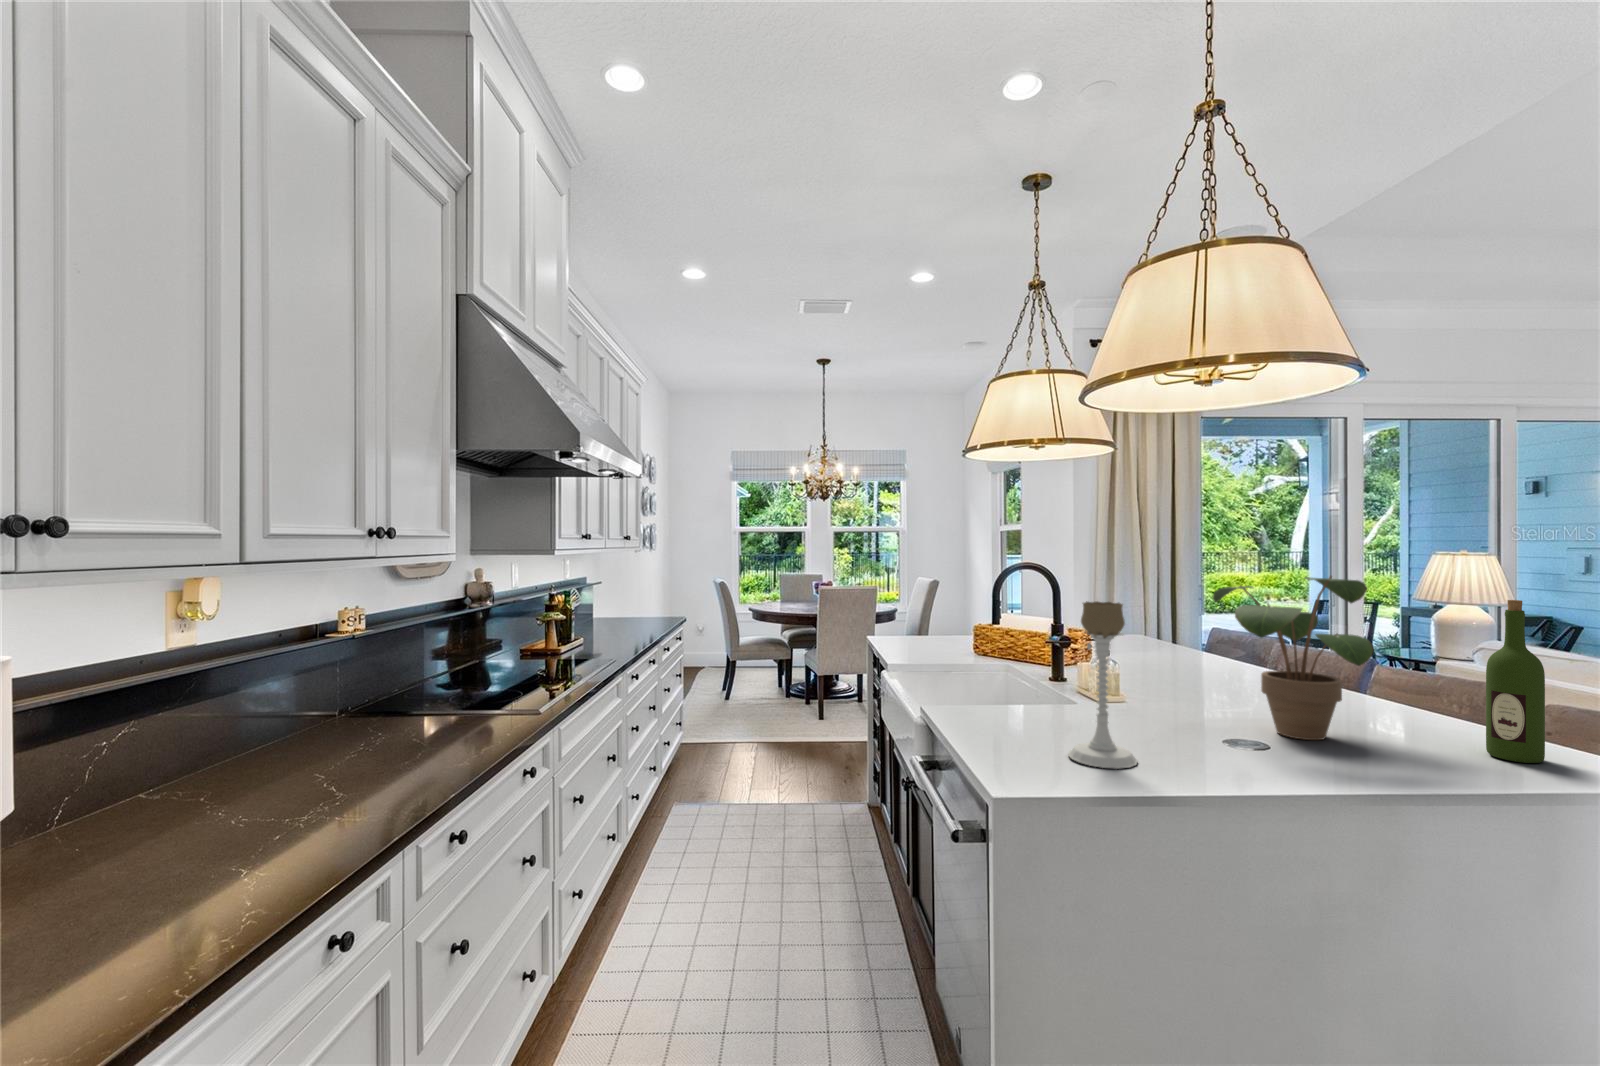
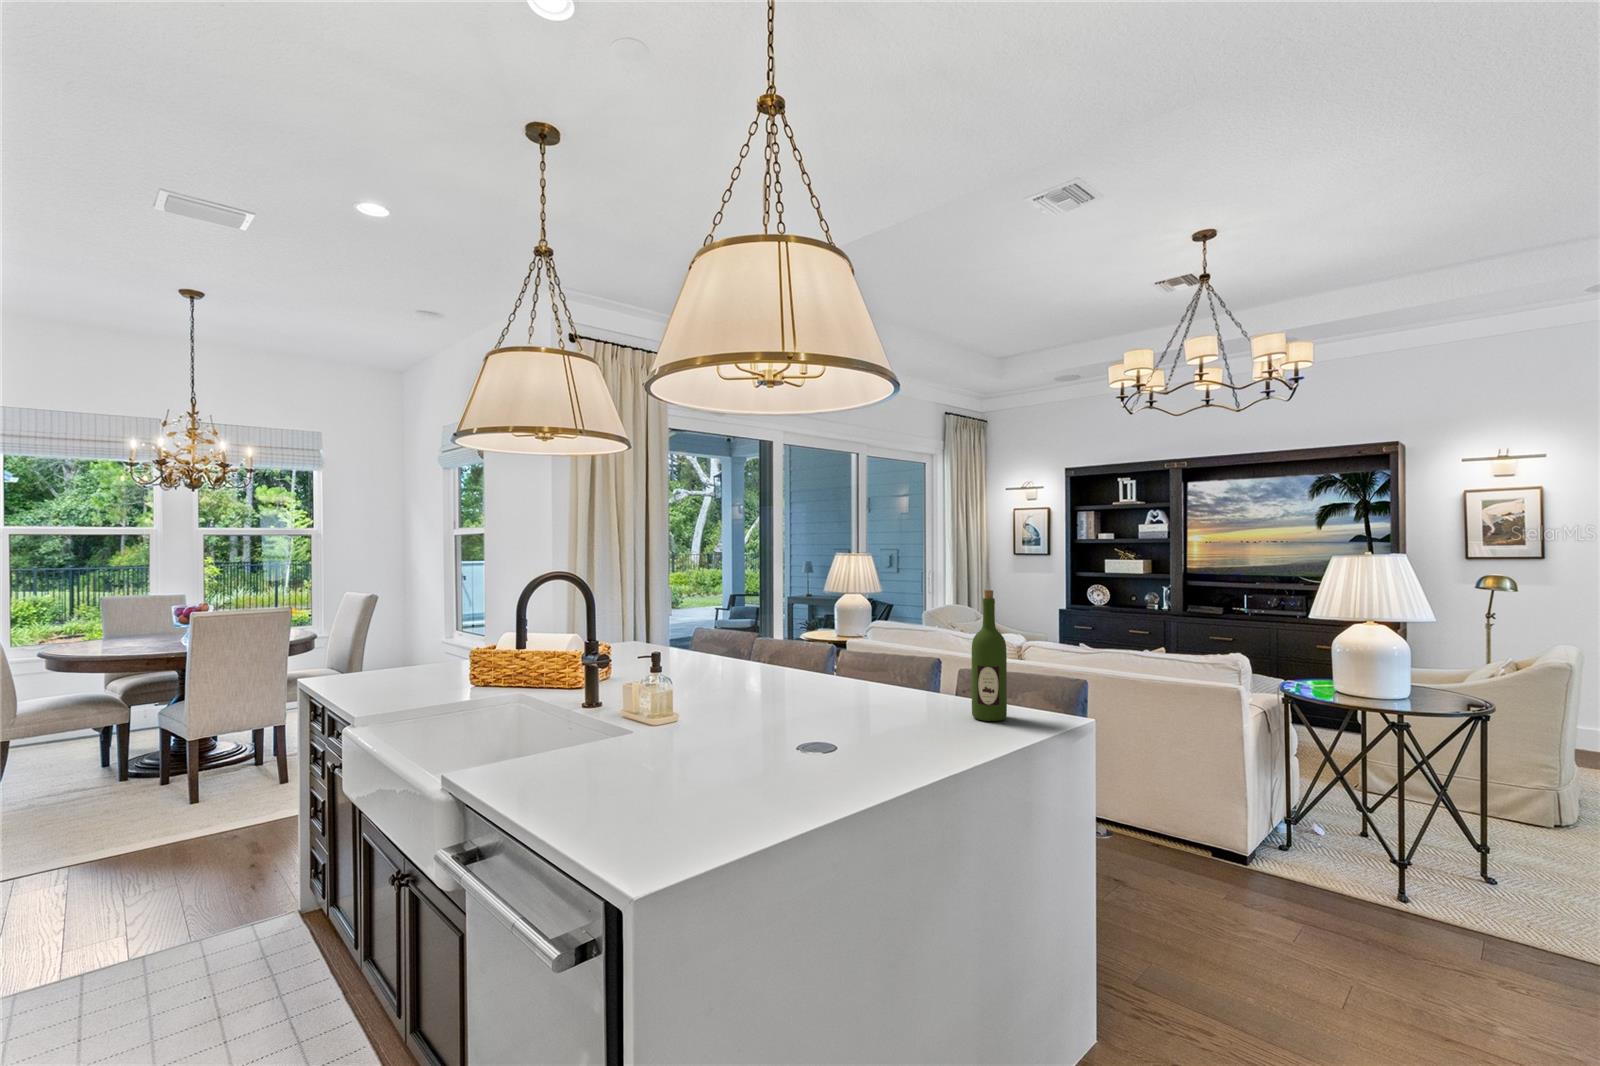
potted plant: present [1213,576,1373,740] -> none [775,575,917,733]
candle holder: present [1068,601,1138,769] -> none [681,617,757,818]

